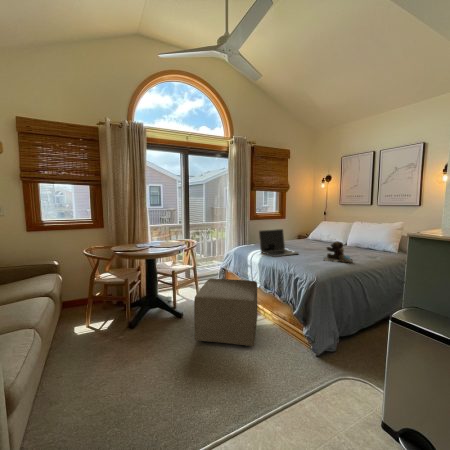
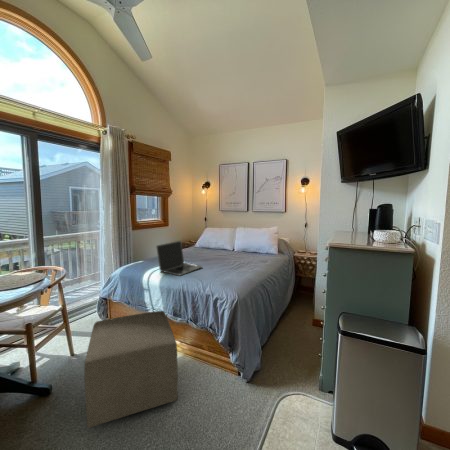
teddy bear: present [324,241,351,262] -> none [227,250,257,272]

